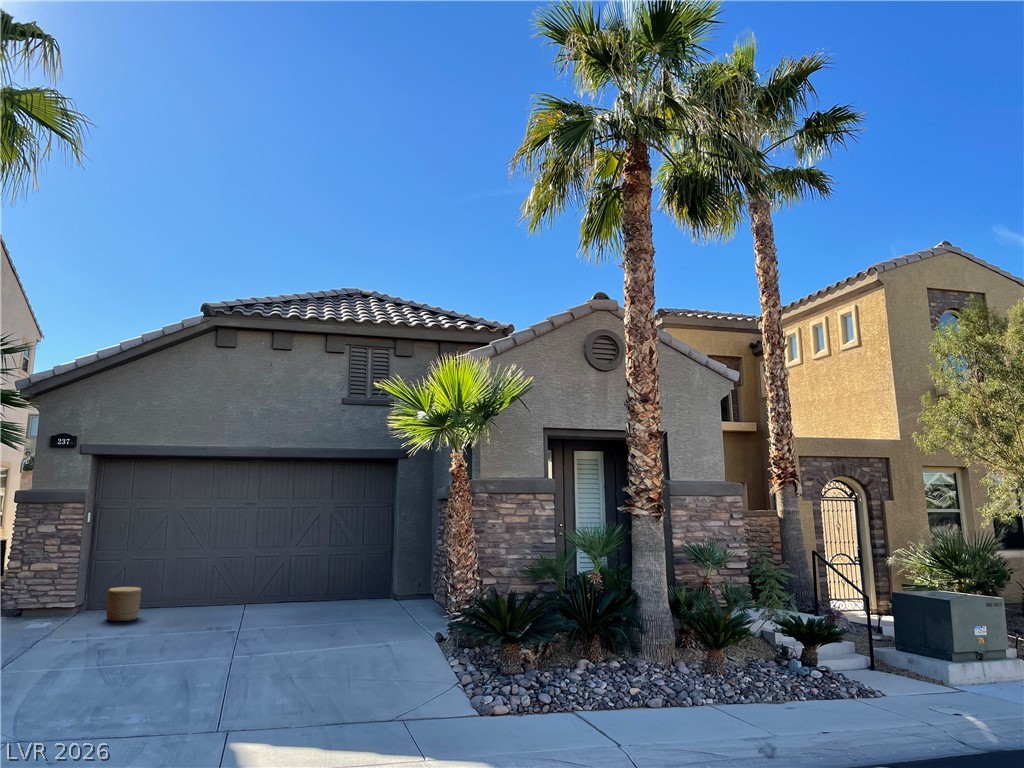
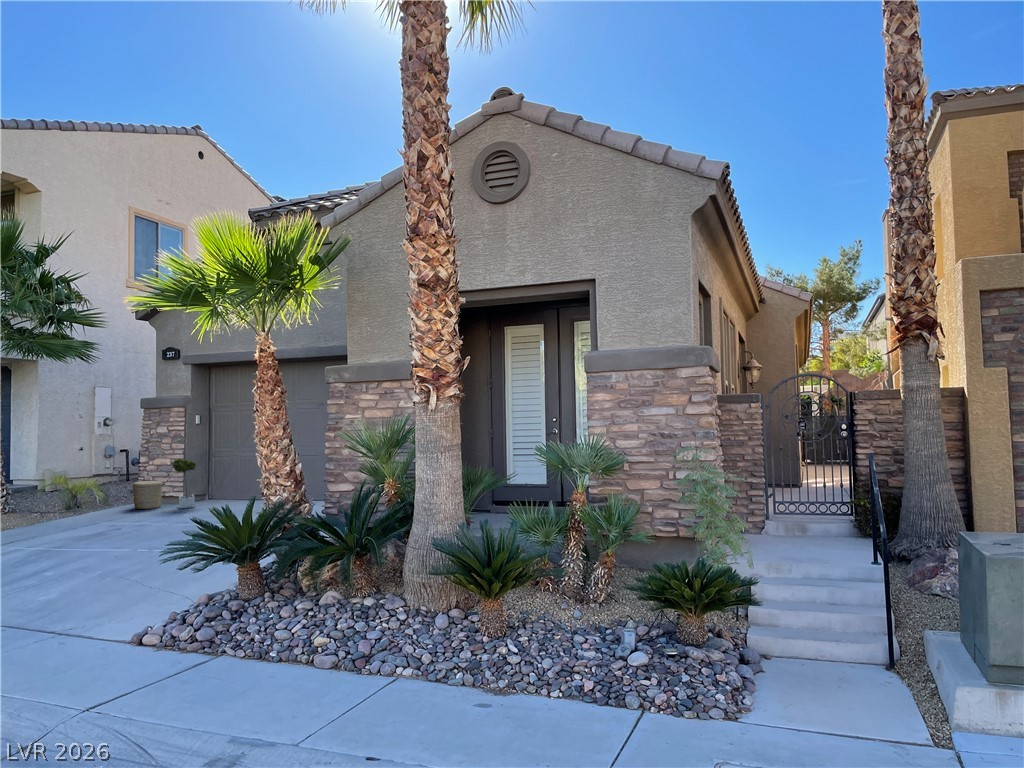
potted tree: none [162,559,189,617] -> present [173,458,196,508]

